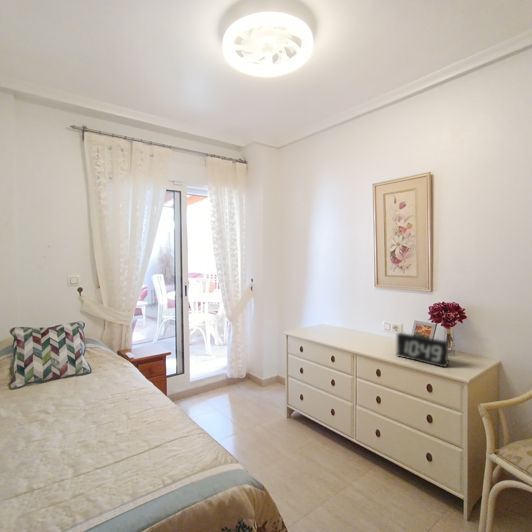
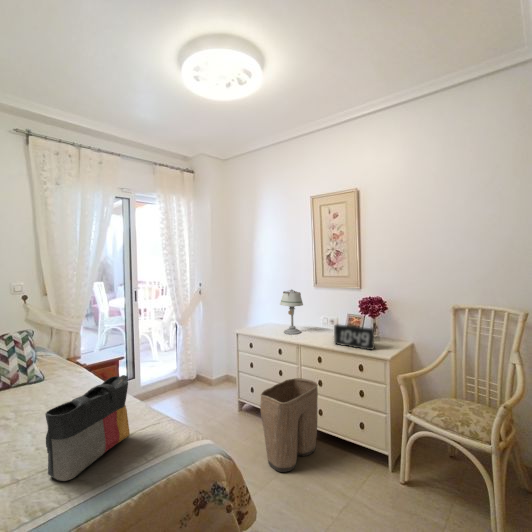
table lamp: none [333,289,360,340] -> present [280,289,303,334]
tote bag: none [55,382,153,499] -> present [45,375,130,481]
laundry basket: none [307,391,375,500] -> present [260,378,318,472]

